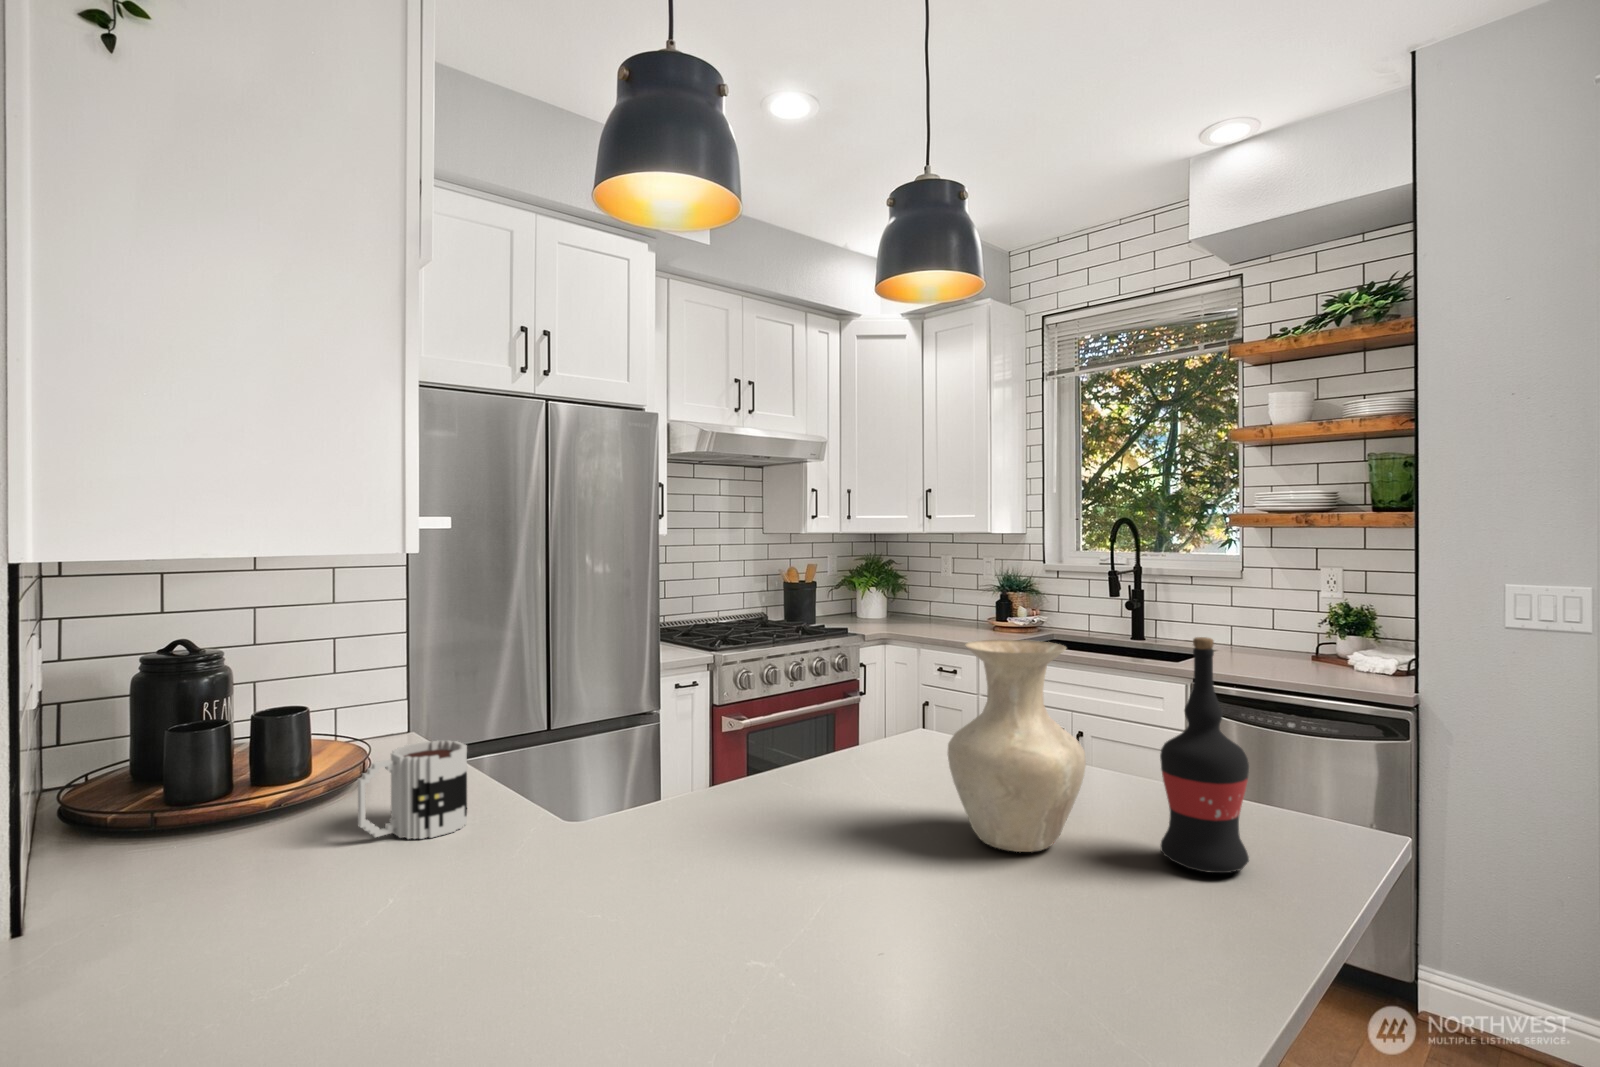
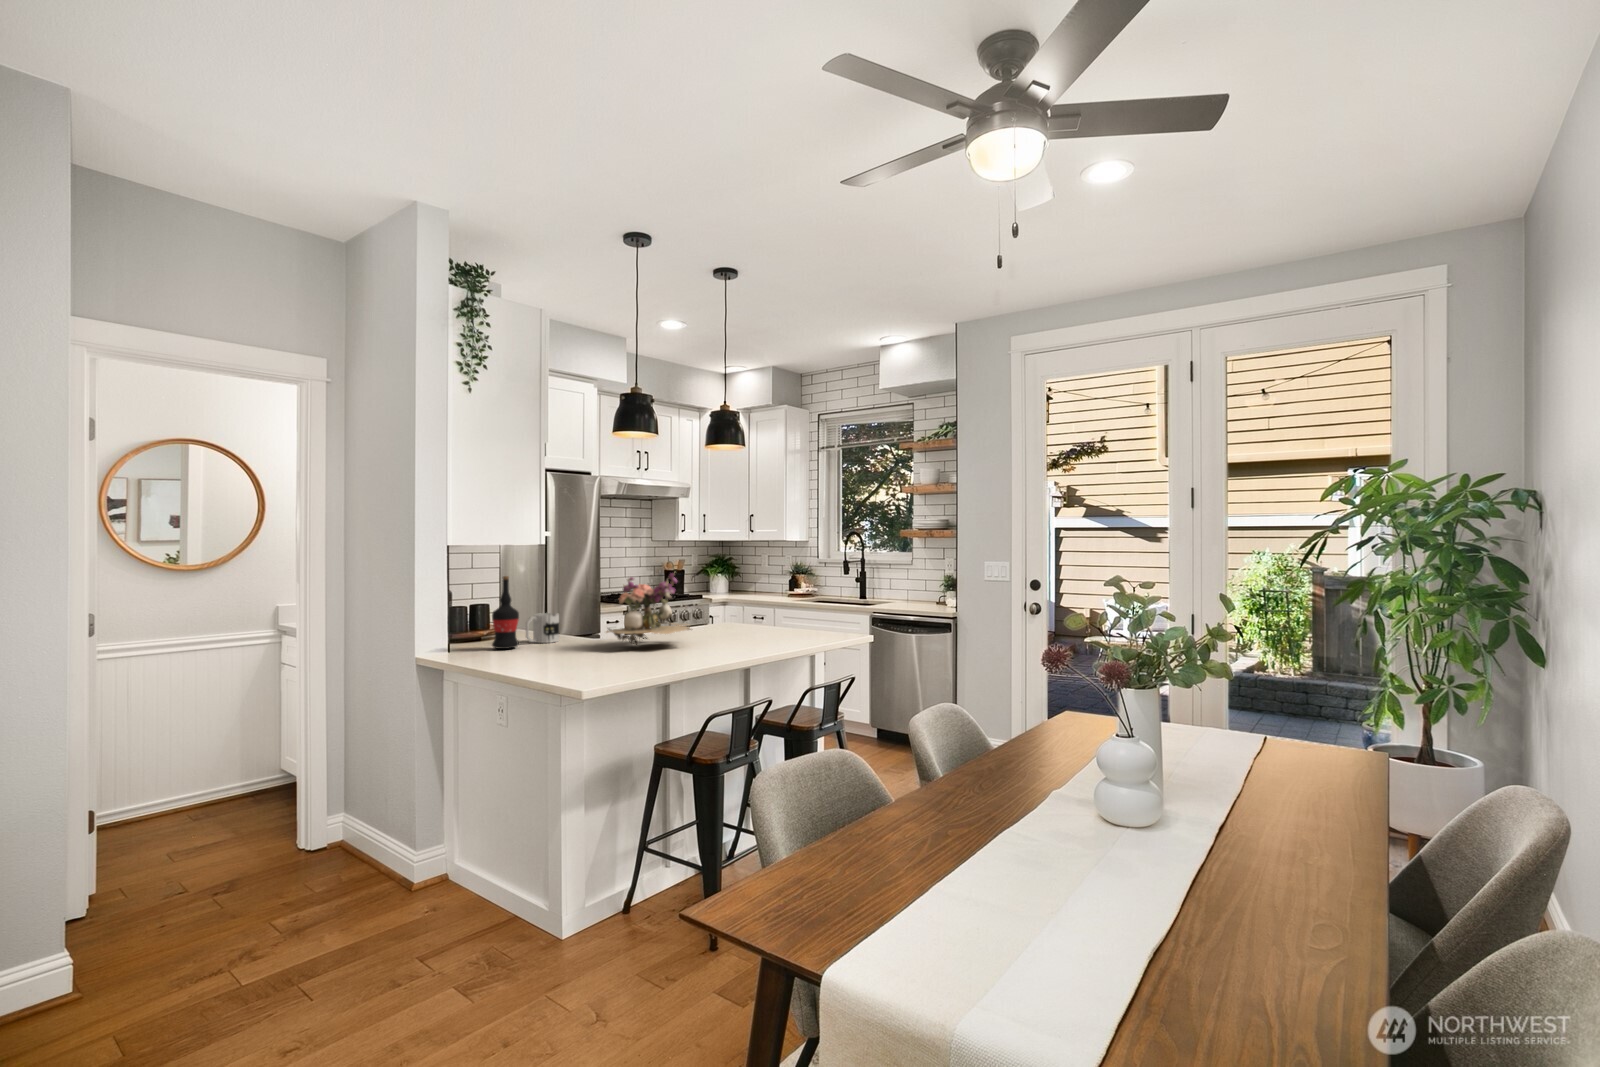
flower arrangement: none [534,633,851,908] -> present [607,572,691,645]
wine bottle: present [1160,637,1249,873] -> present [492,576,519,649]
vase: present [948,640,1086,852] -> none [726,574,769,638]

